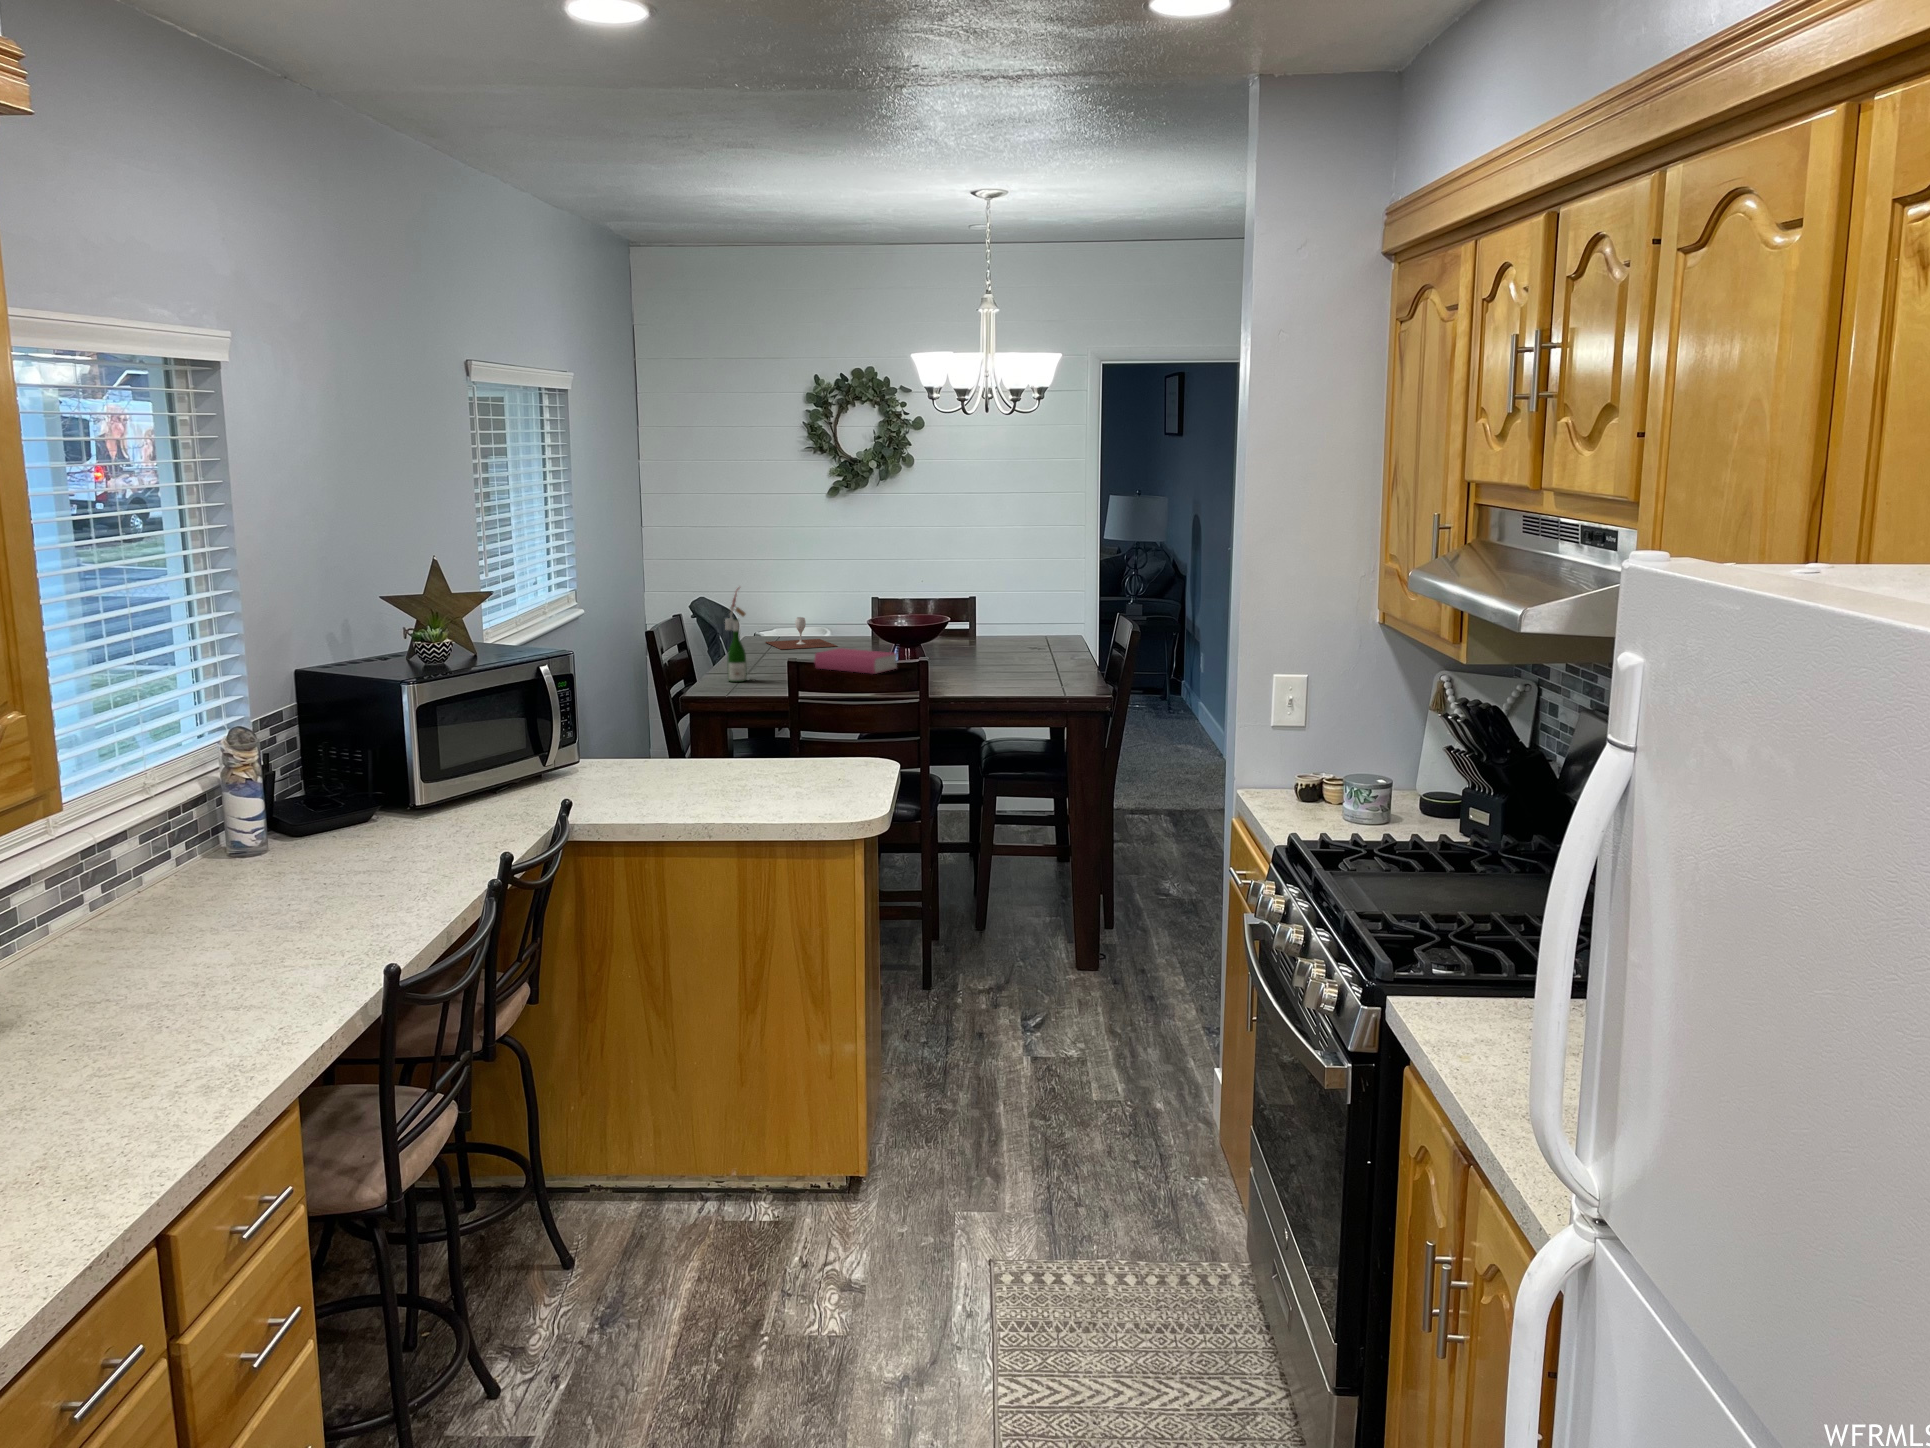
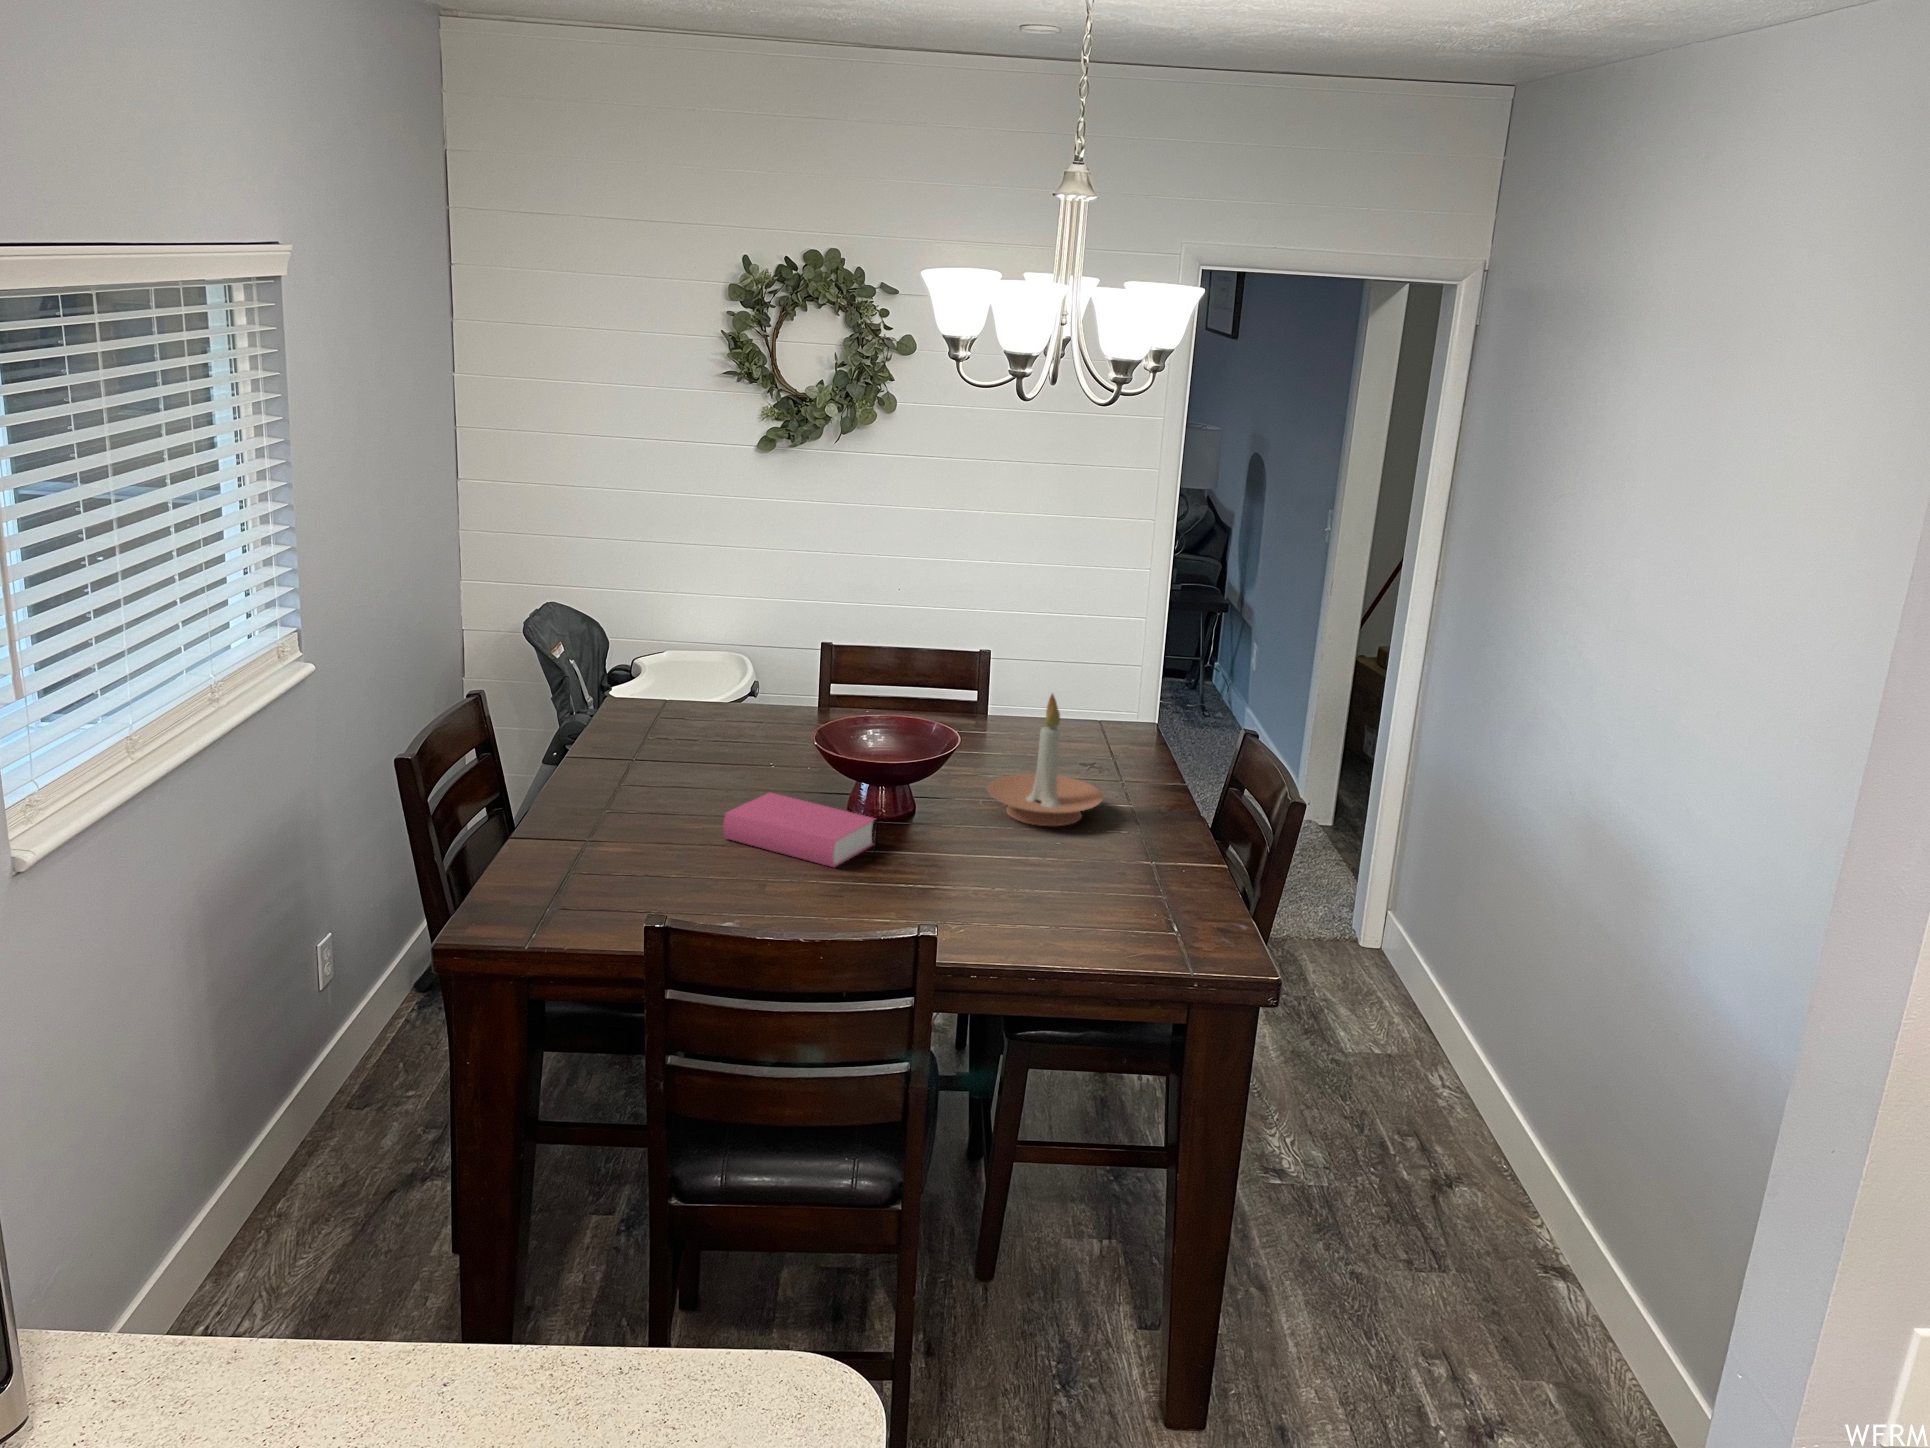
candle holder: none [964,587,1030,662] -> present [988,694,1103,826]
wine bottle: present [725,589,754,682] -> none [553,716,610,895]
wine glass: present [766,617,837,649] -> none [642,693,766,757]

